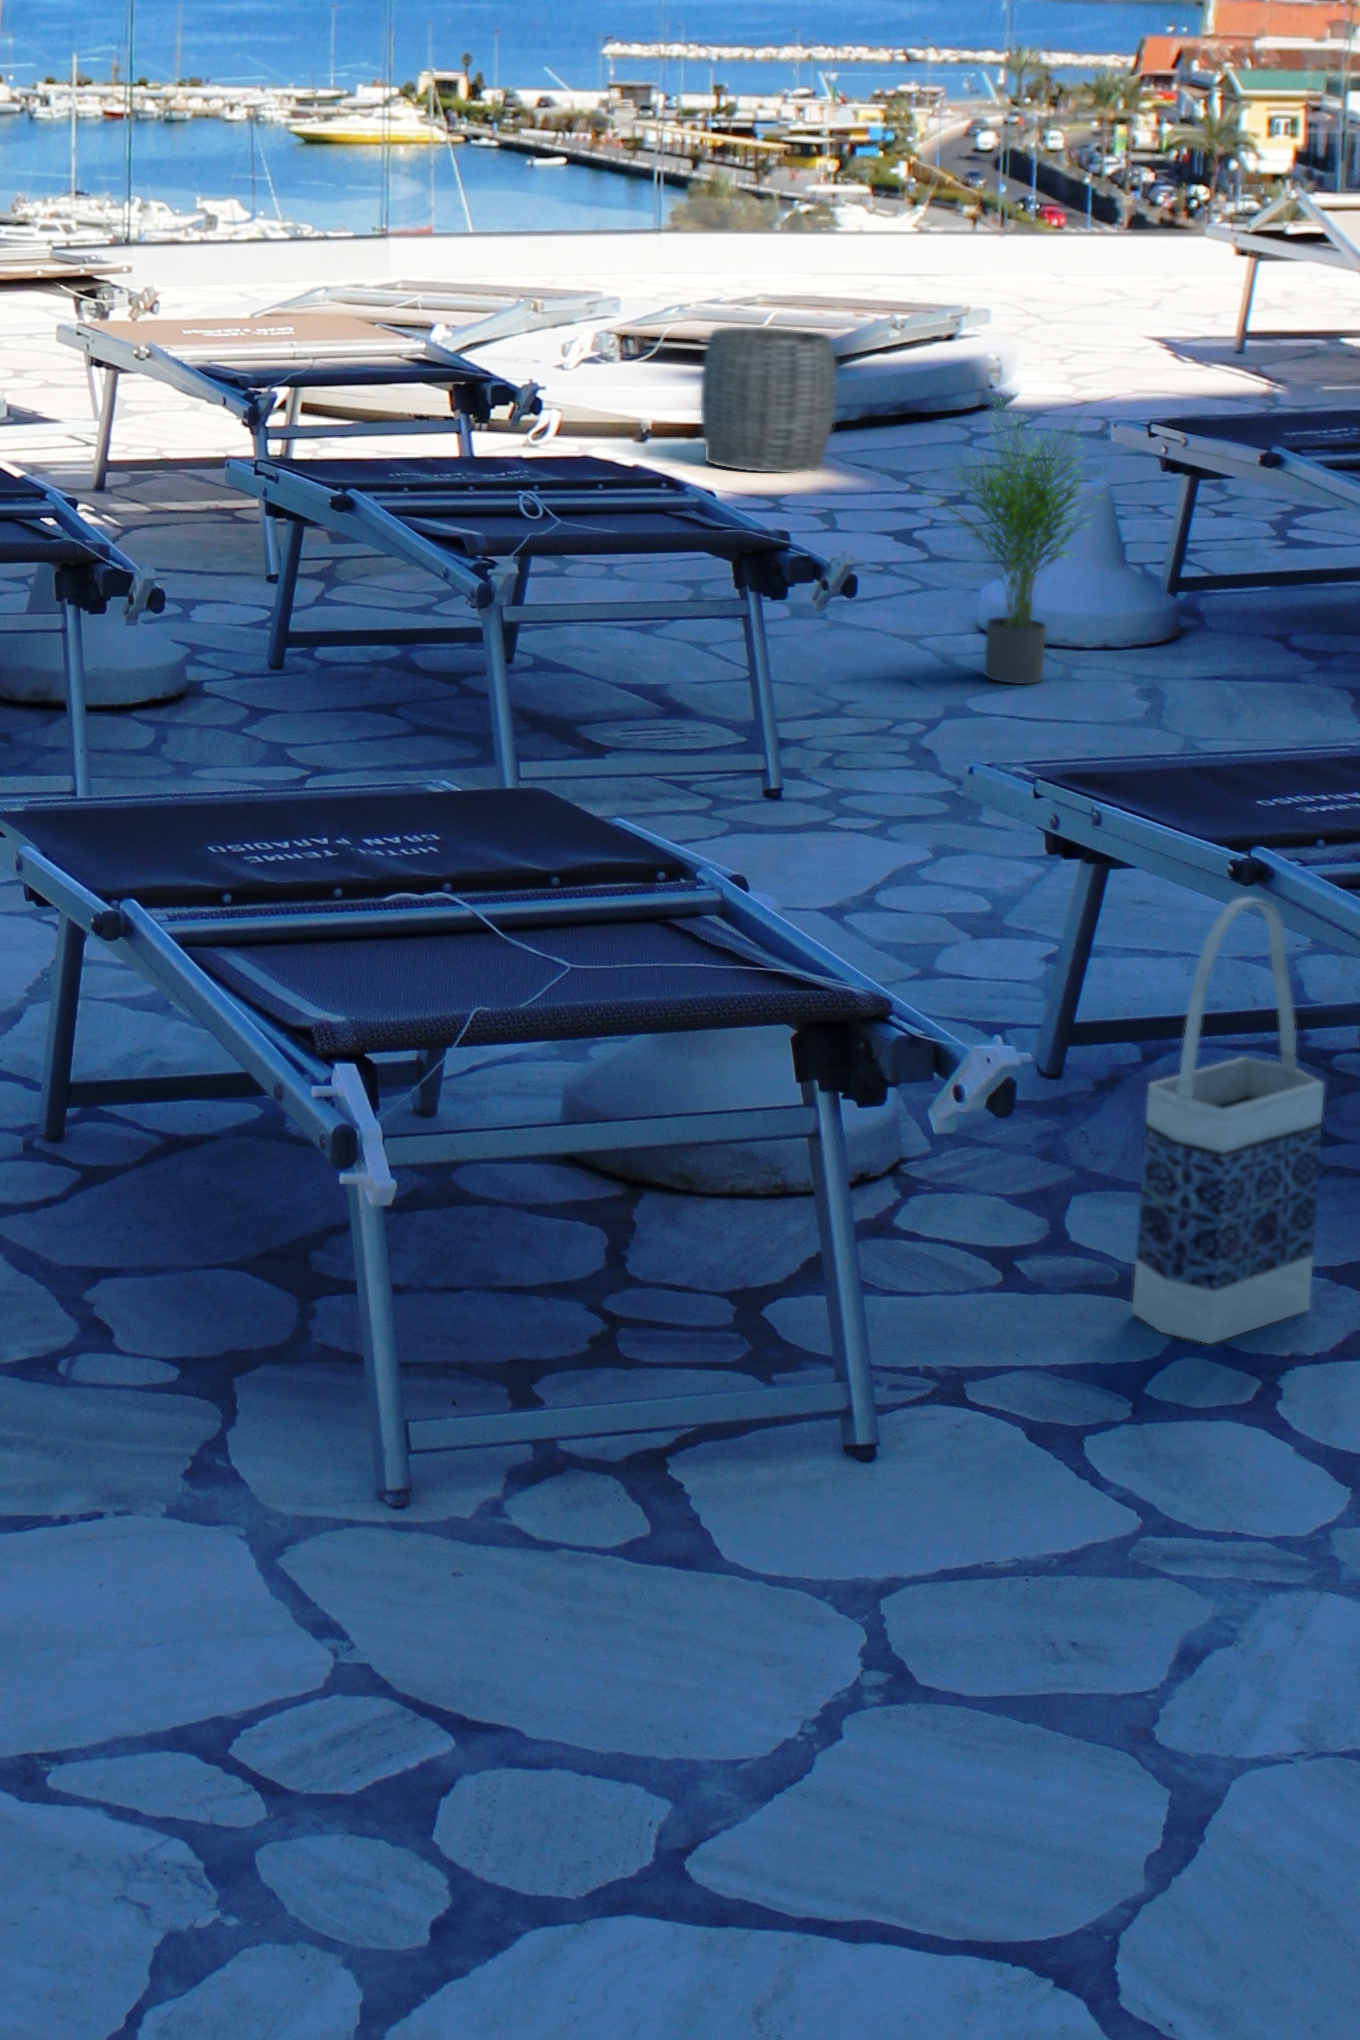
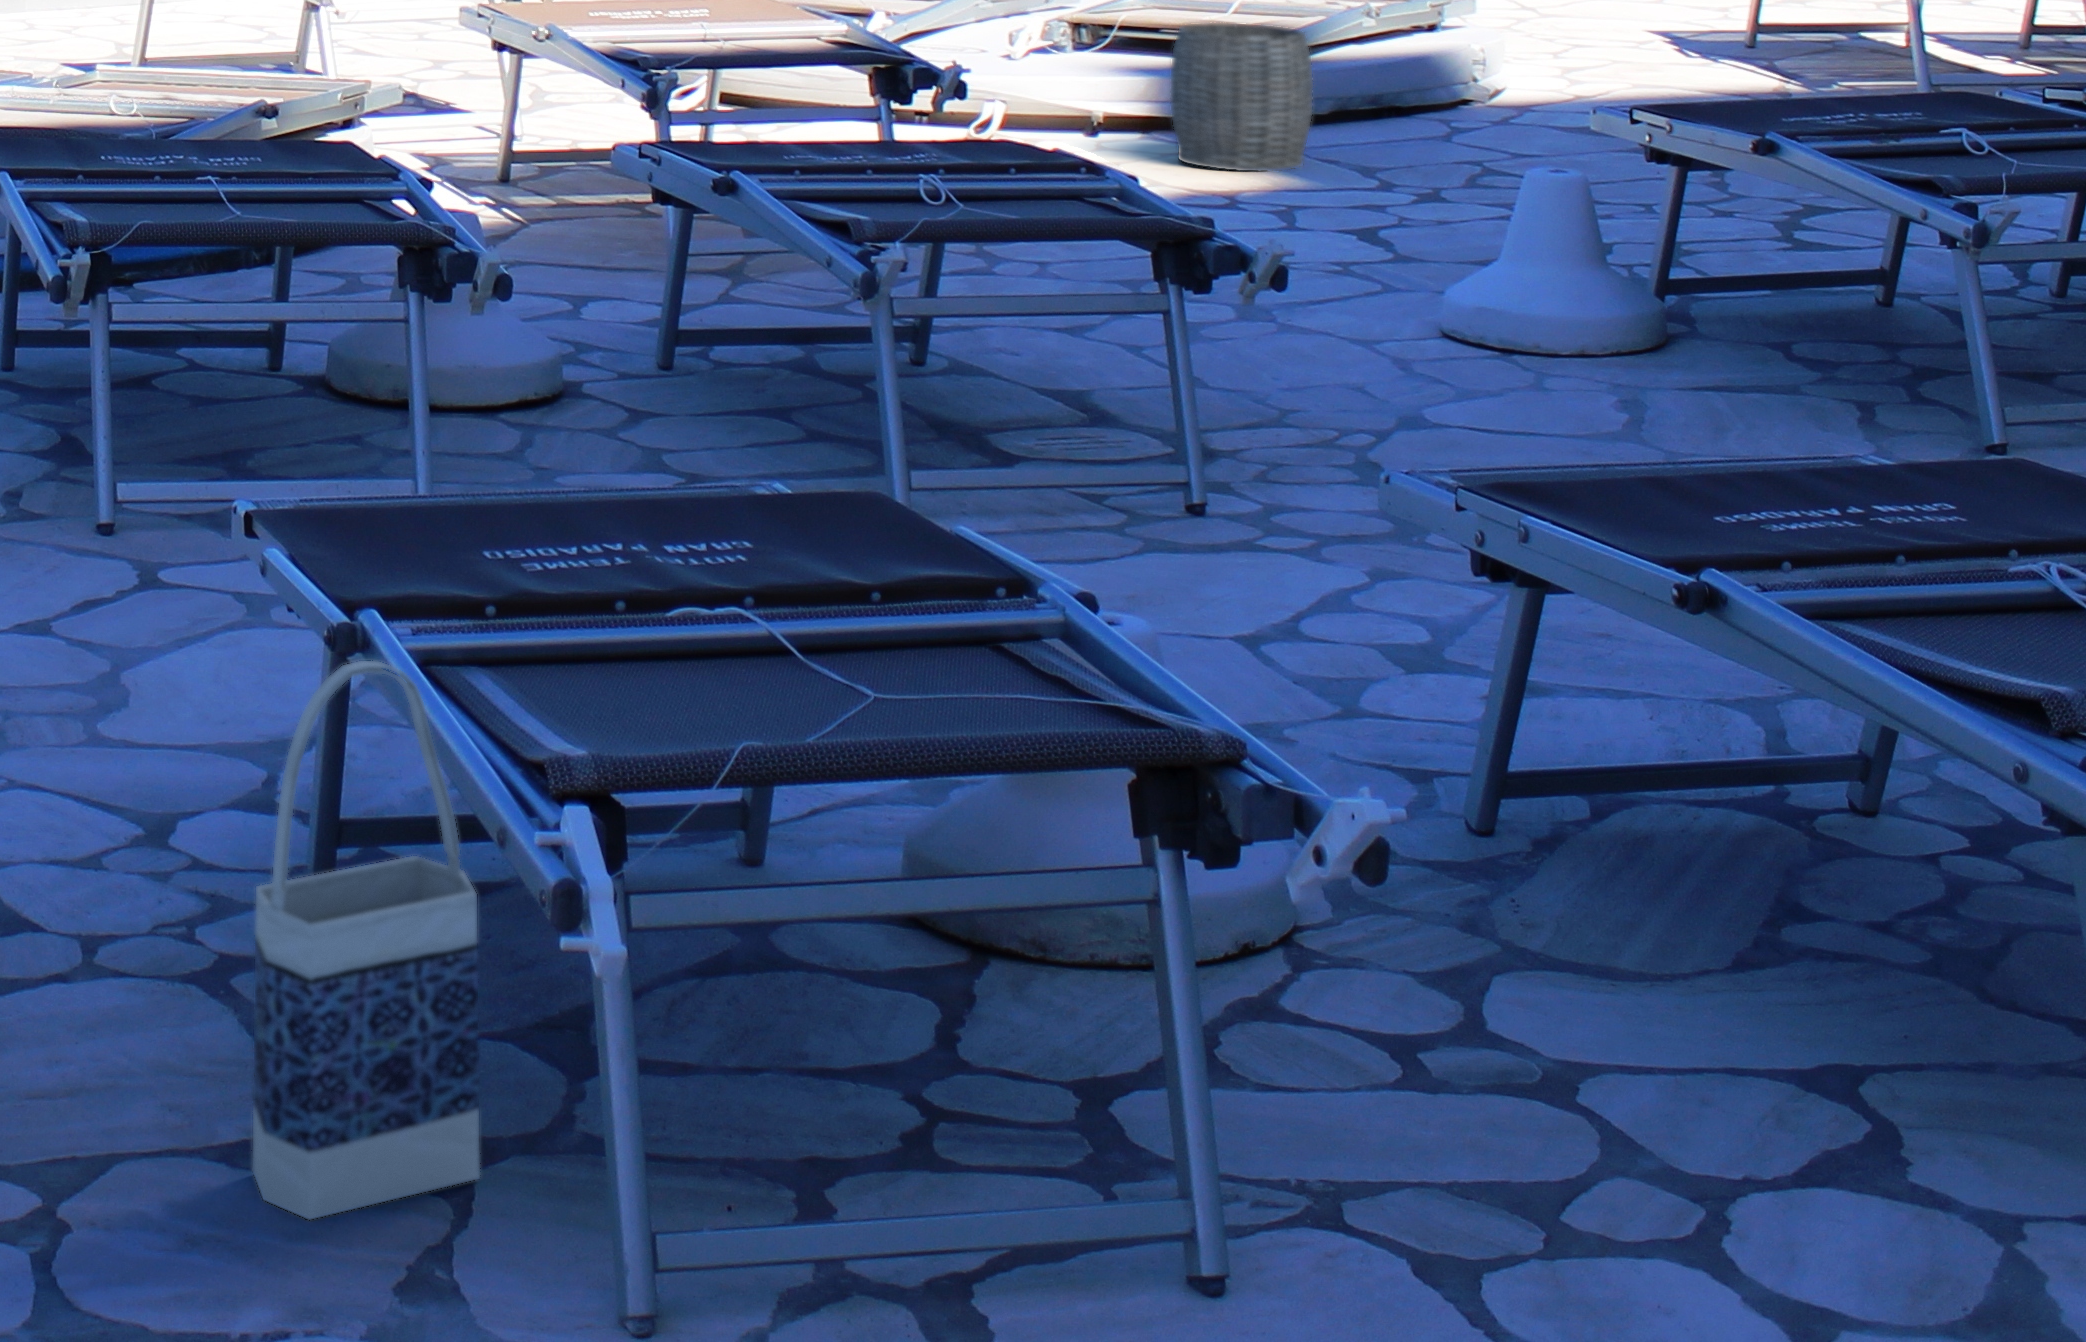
potted plant: present [921,414,1100,684] -> none [1350,85,1590,391]
bag: present [1132,897,1324,1344] -> present [253,661,480,1219]

